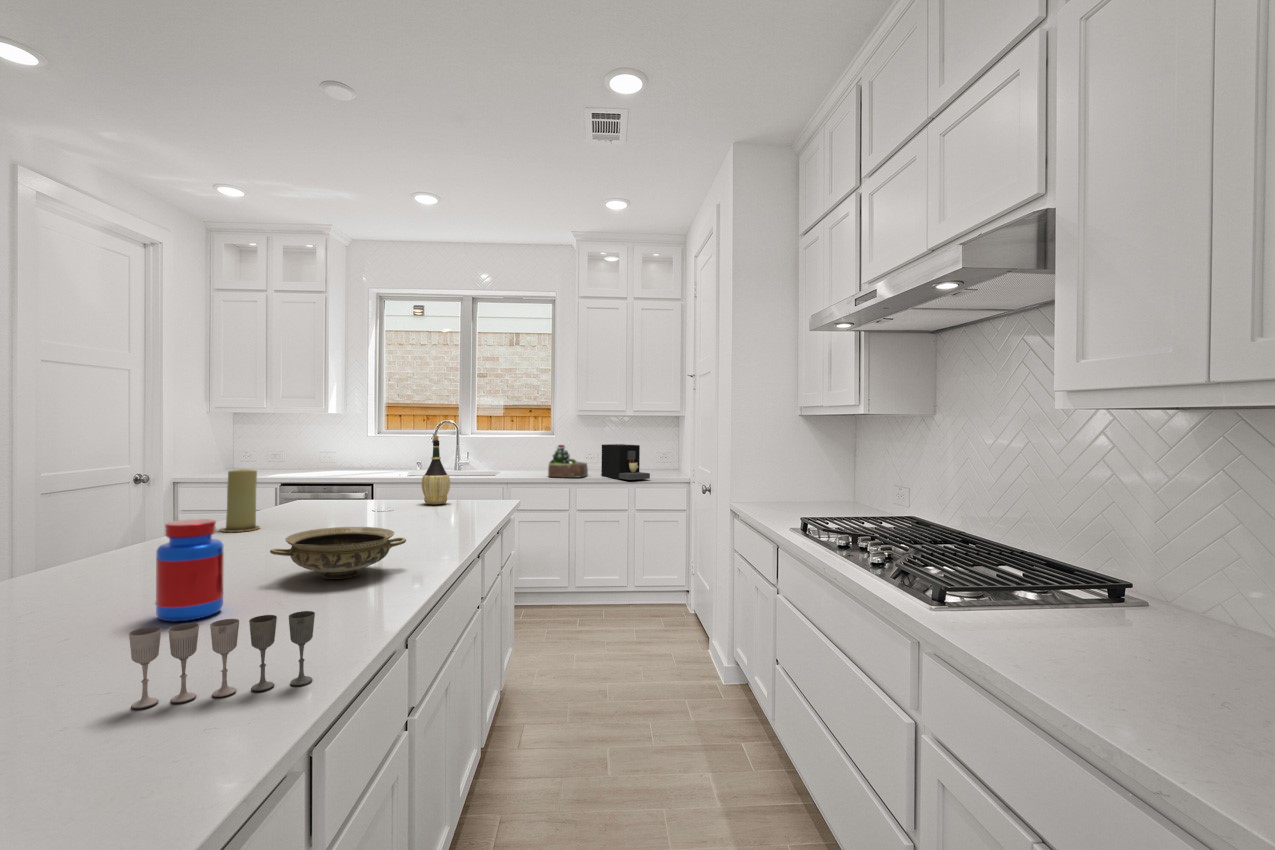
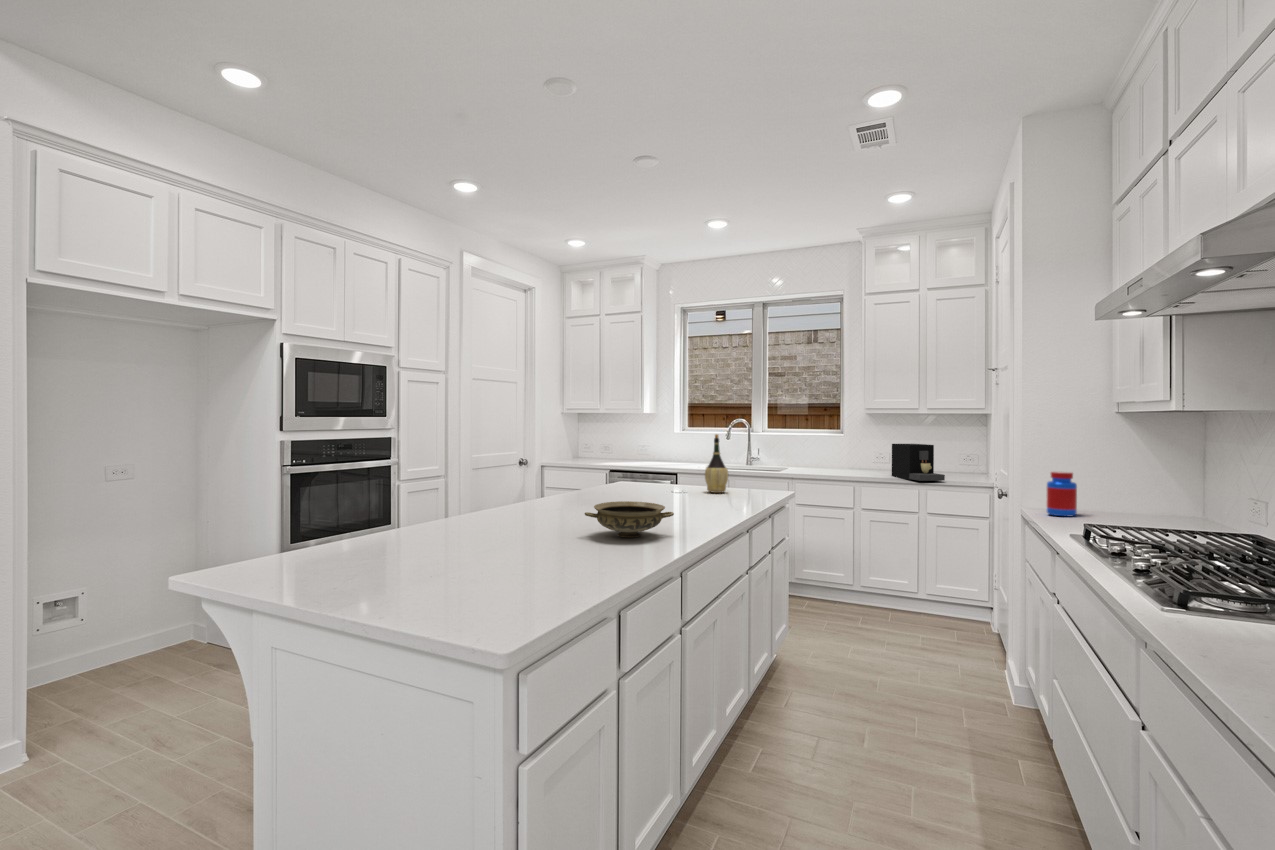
succulent plant: present [548,445,588,478] -> none [834,444,877,476]
candle: present [221,469,260,532] -> none [562,458,587,503]
jar: present [156,519,224,621] -> present [1046,471,1077,516]
wine glass: present [129,611,315,709] -> none [506,543,597,589]

